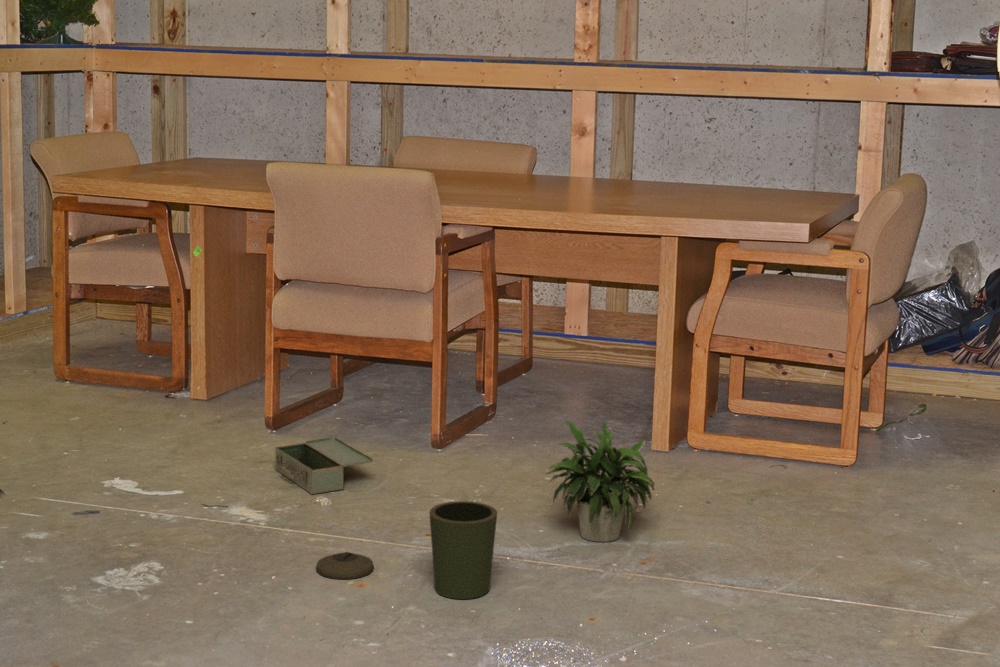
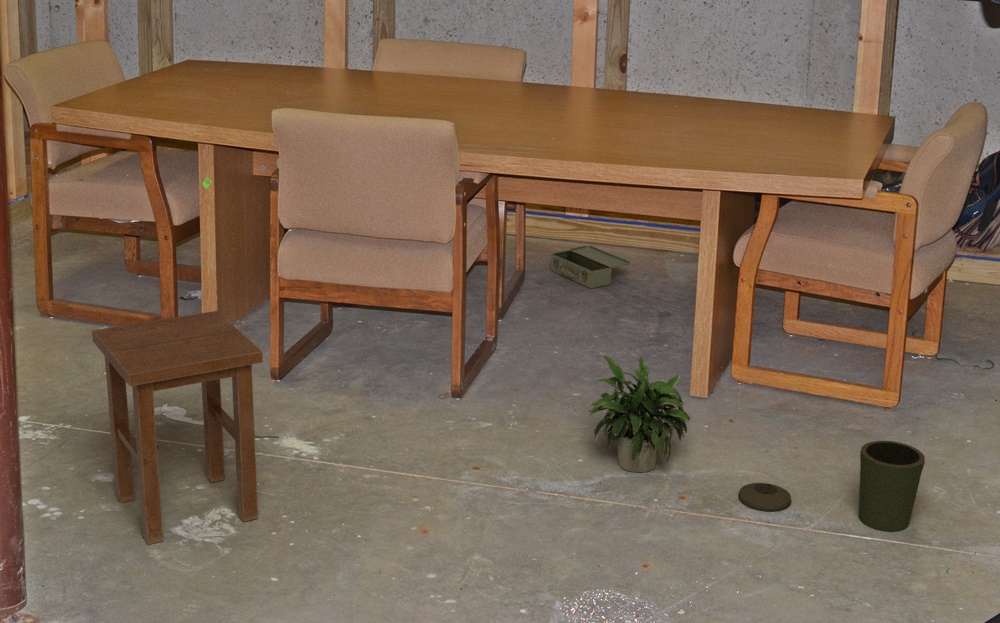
stool: none [25,358,194,590] -> present [92,311,263,545]
toolbox: present [275,438,373,494] -> present [550,246,630,288]
trash can: present [316,501,497,599] -> present [738,441,925,531]

